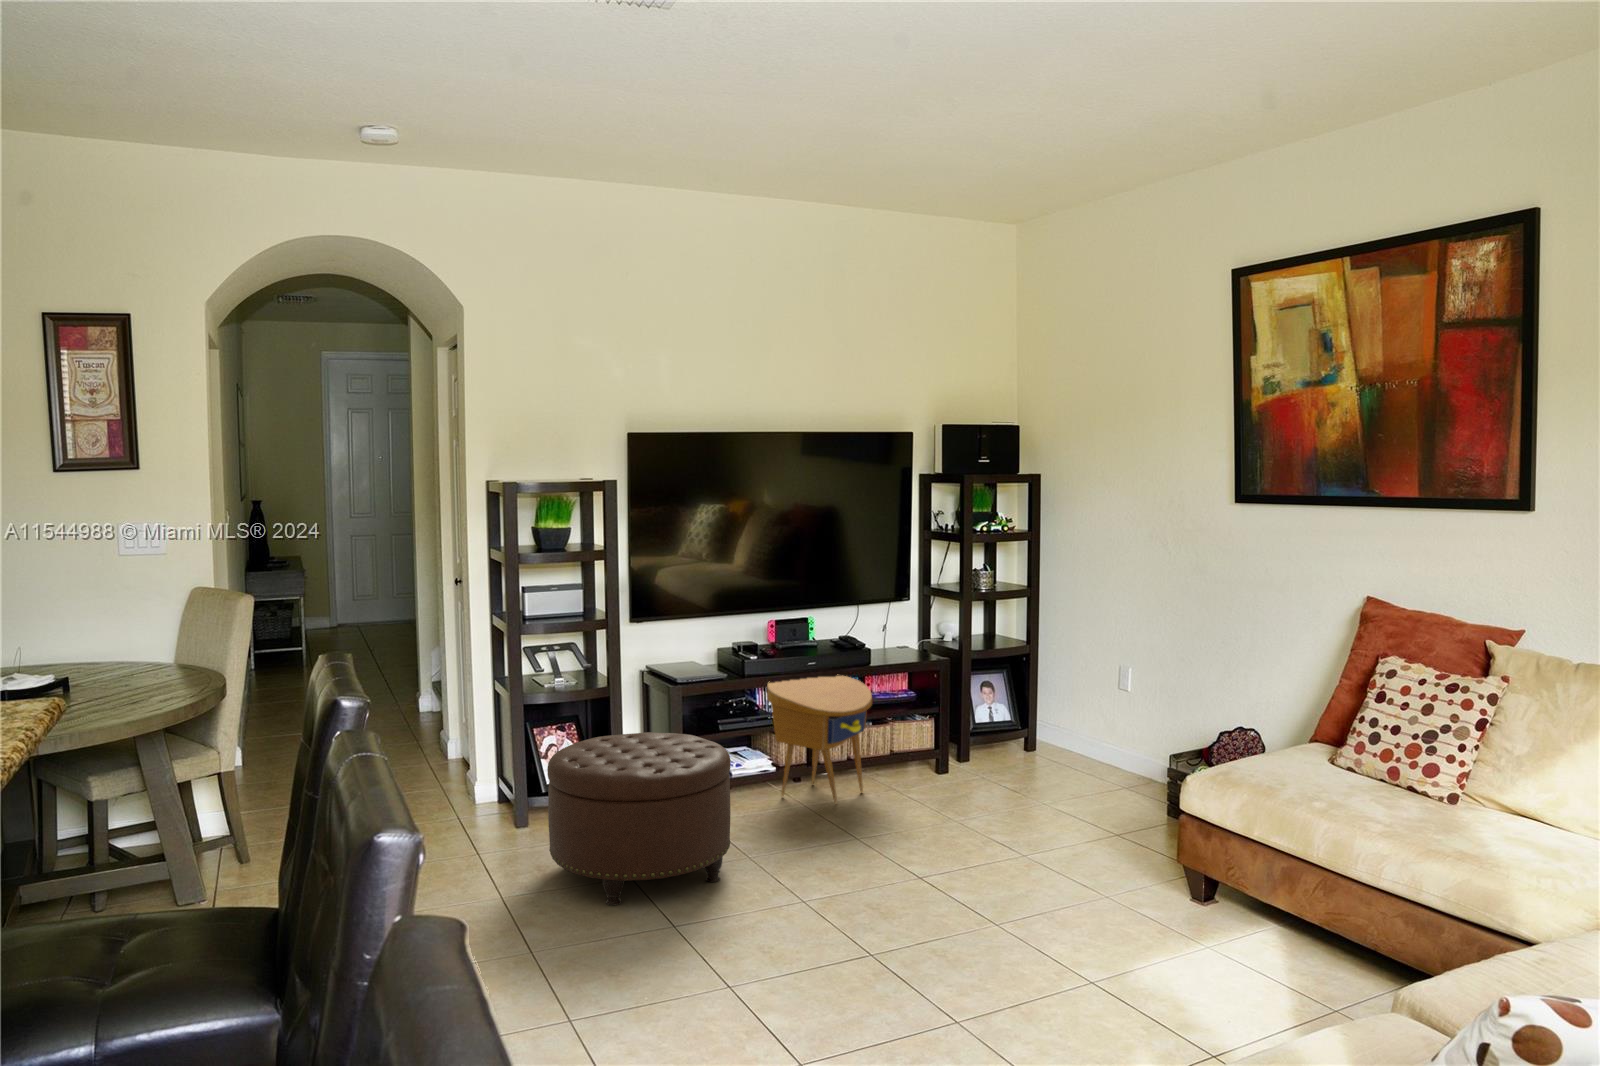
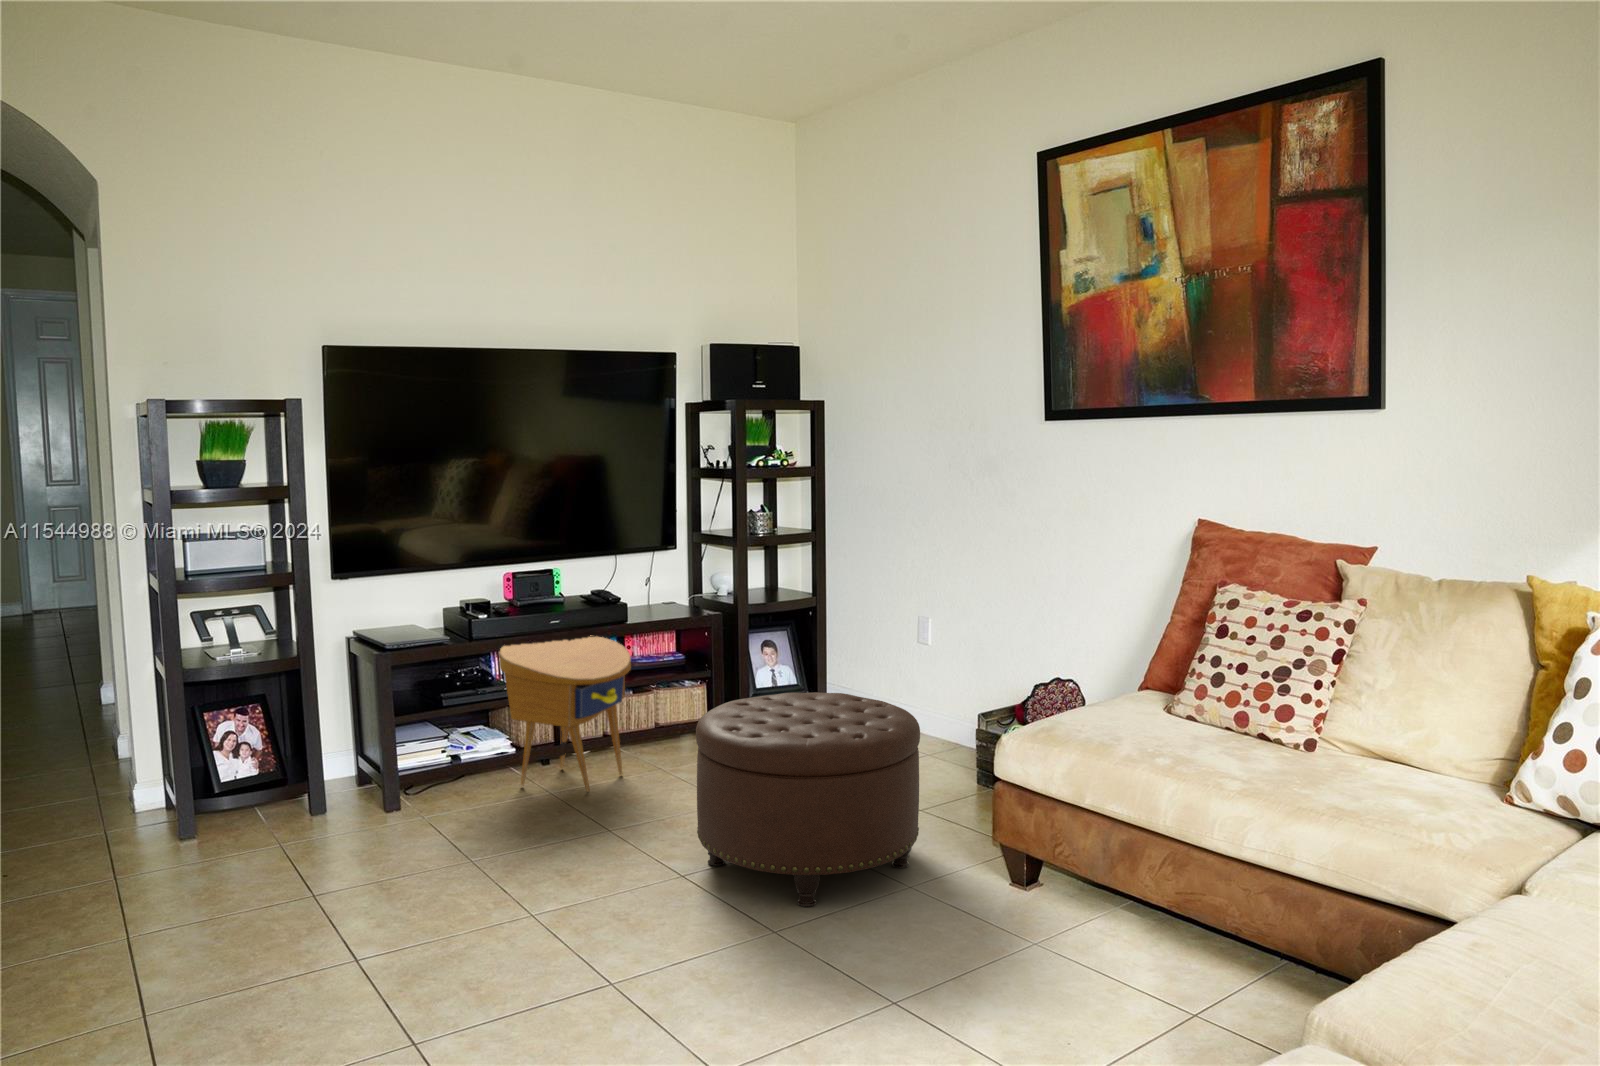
ottoman: present [547,732,731,906] -> present [696,692,920,907]

